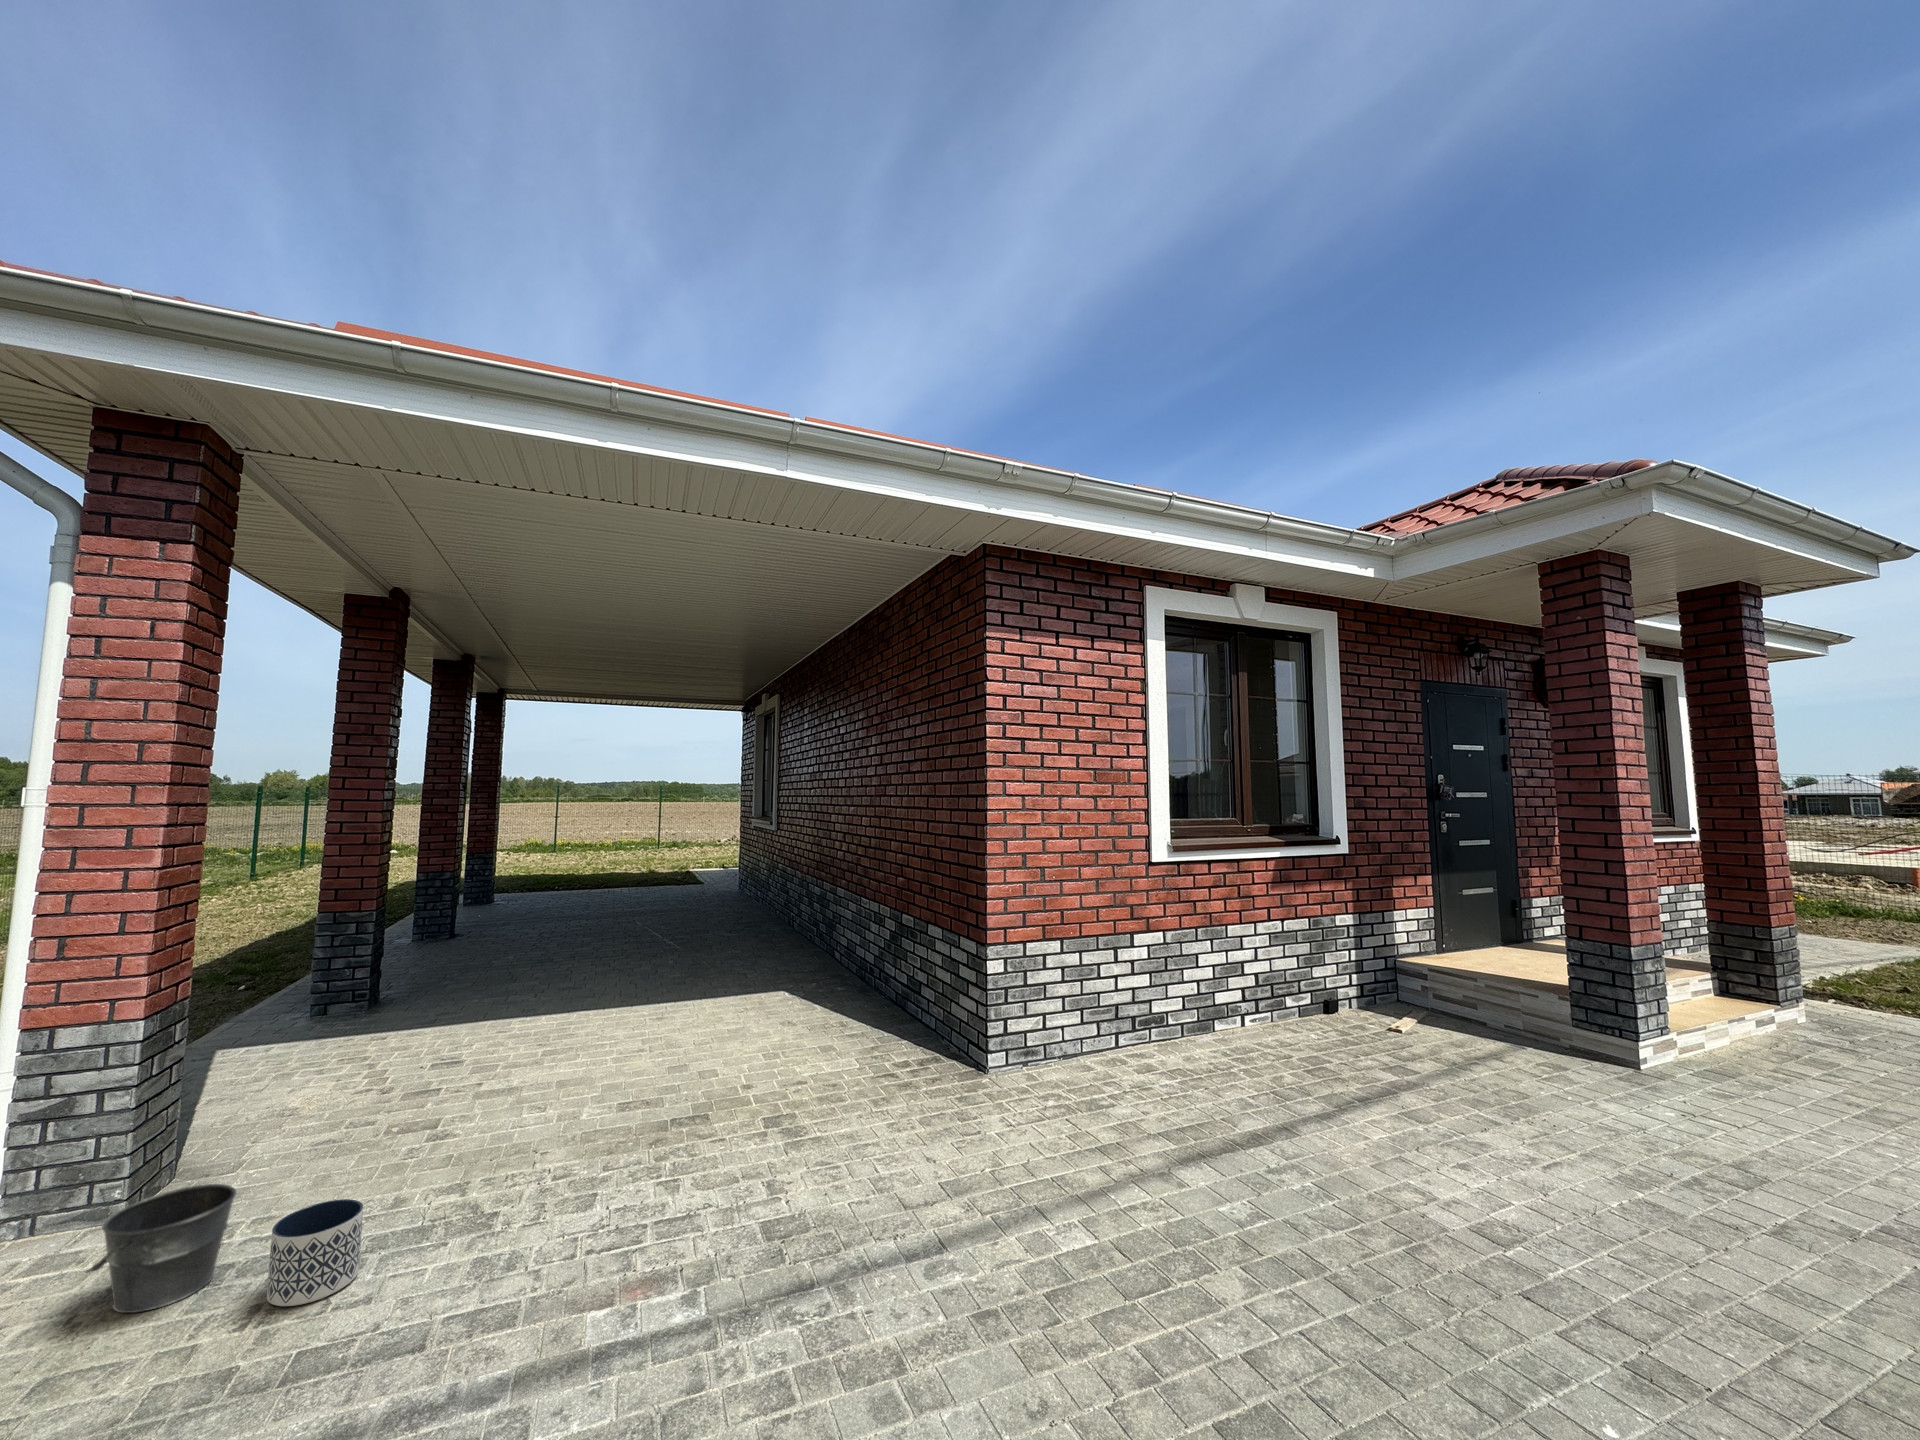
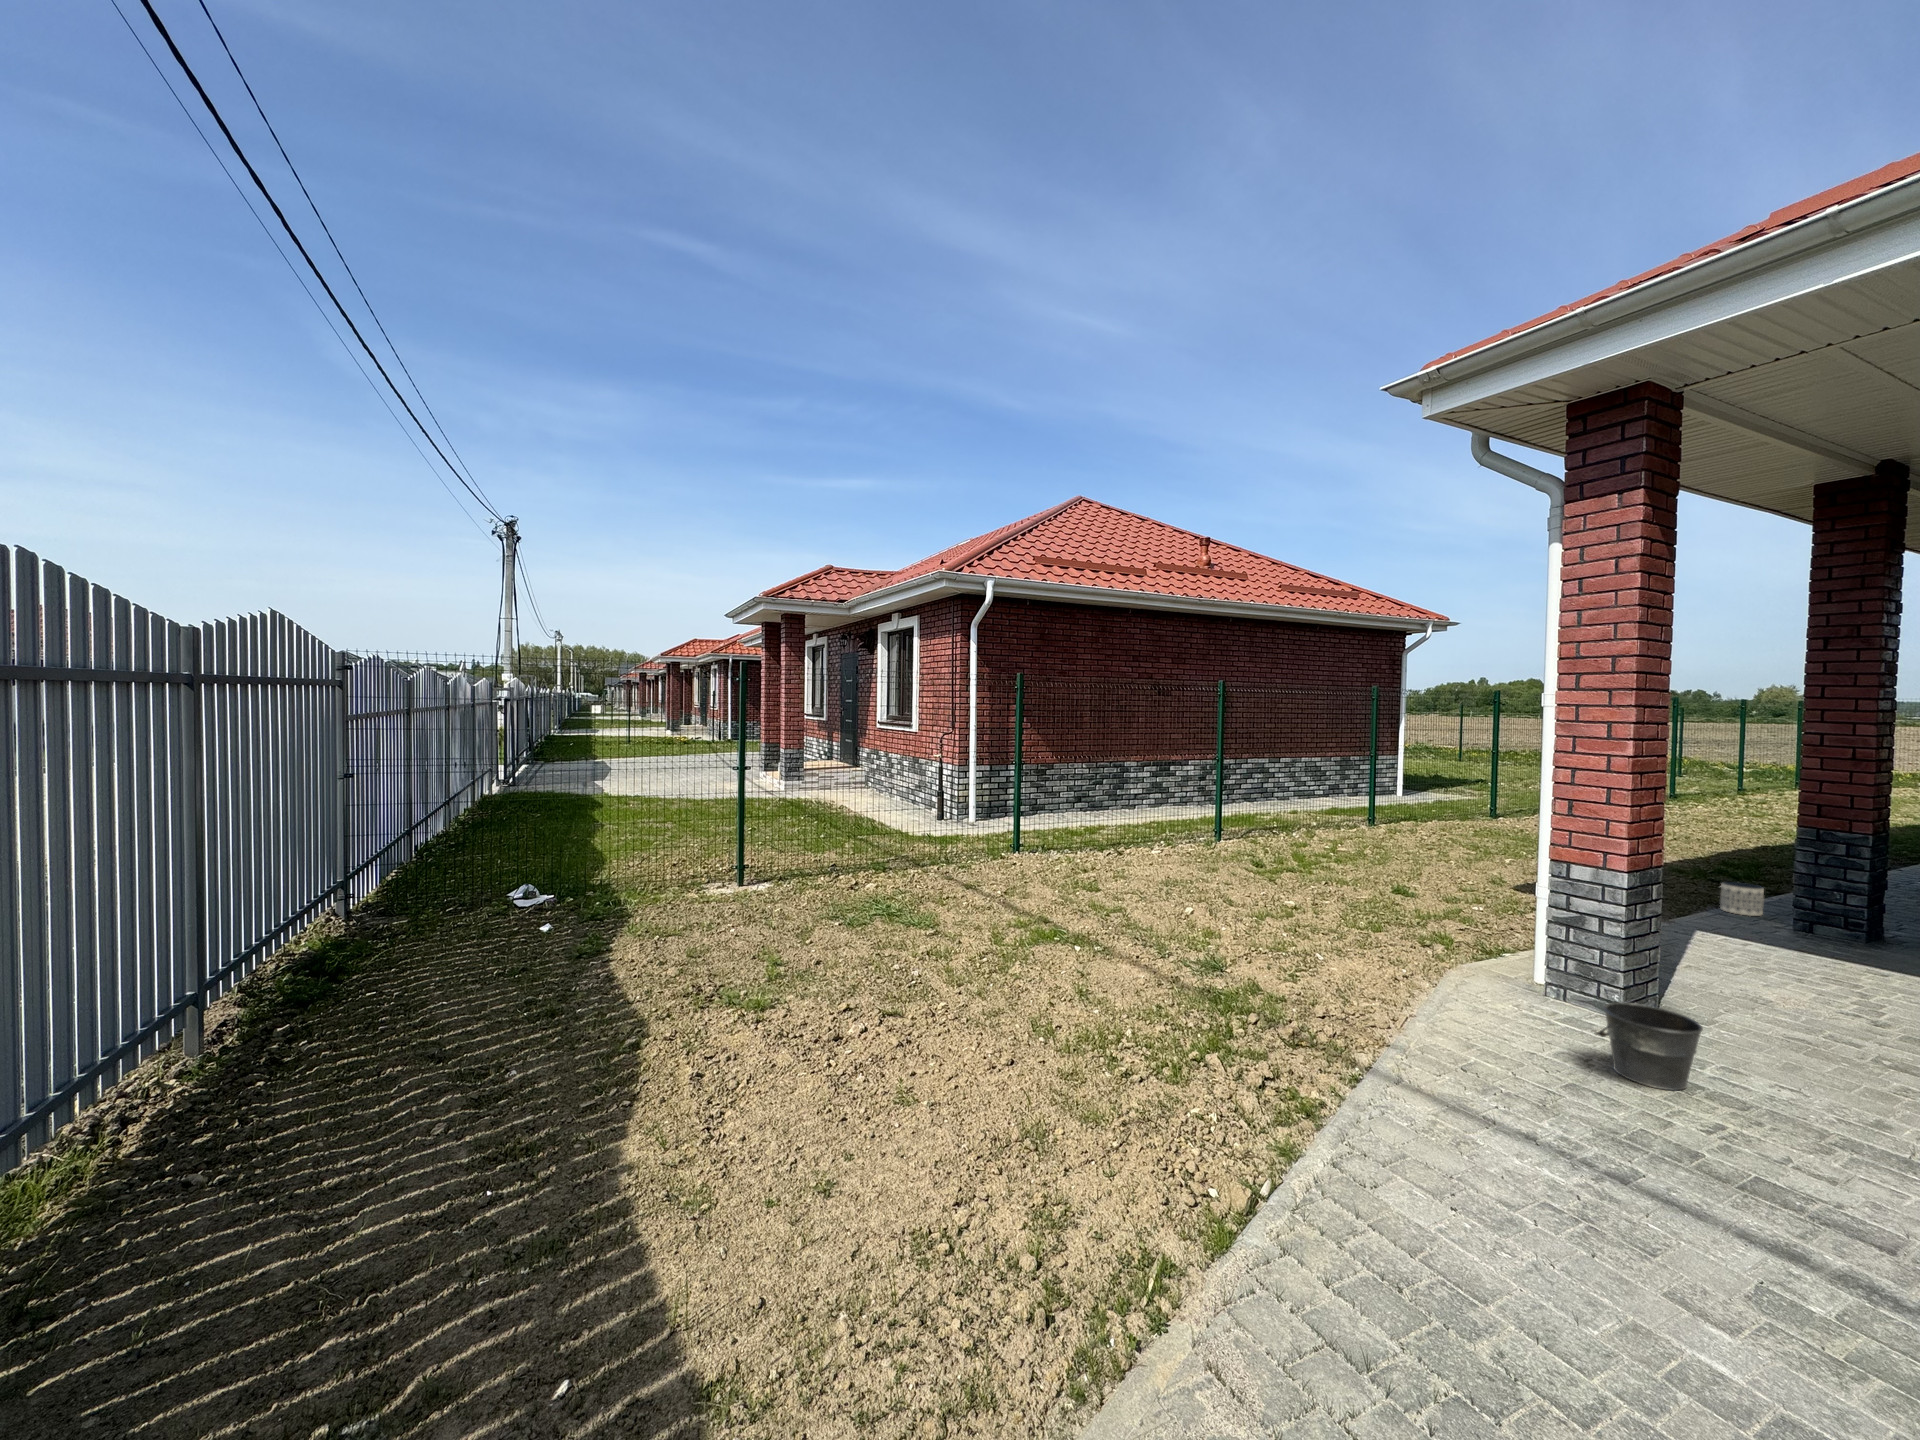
planter: present [267,1199,363,1306] -> present [1720,882,1764,916]

